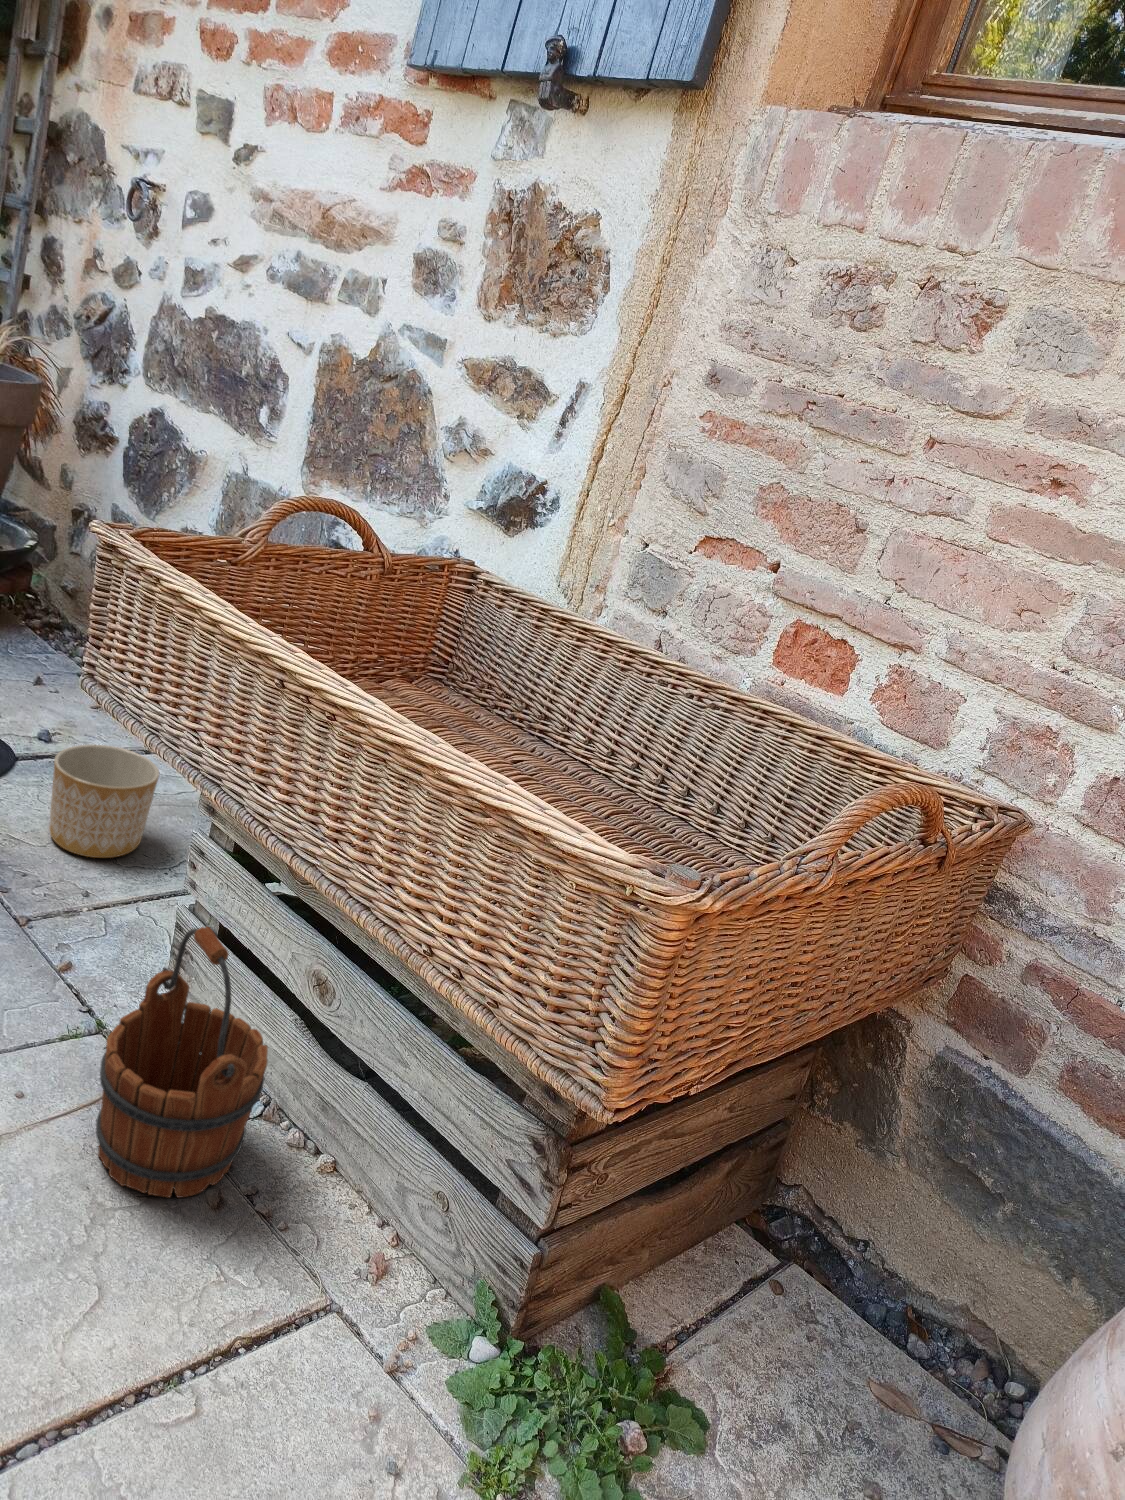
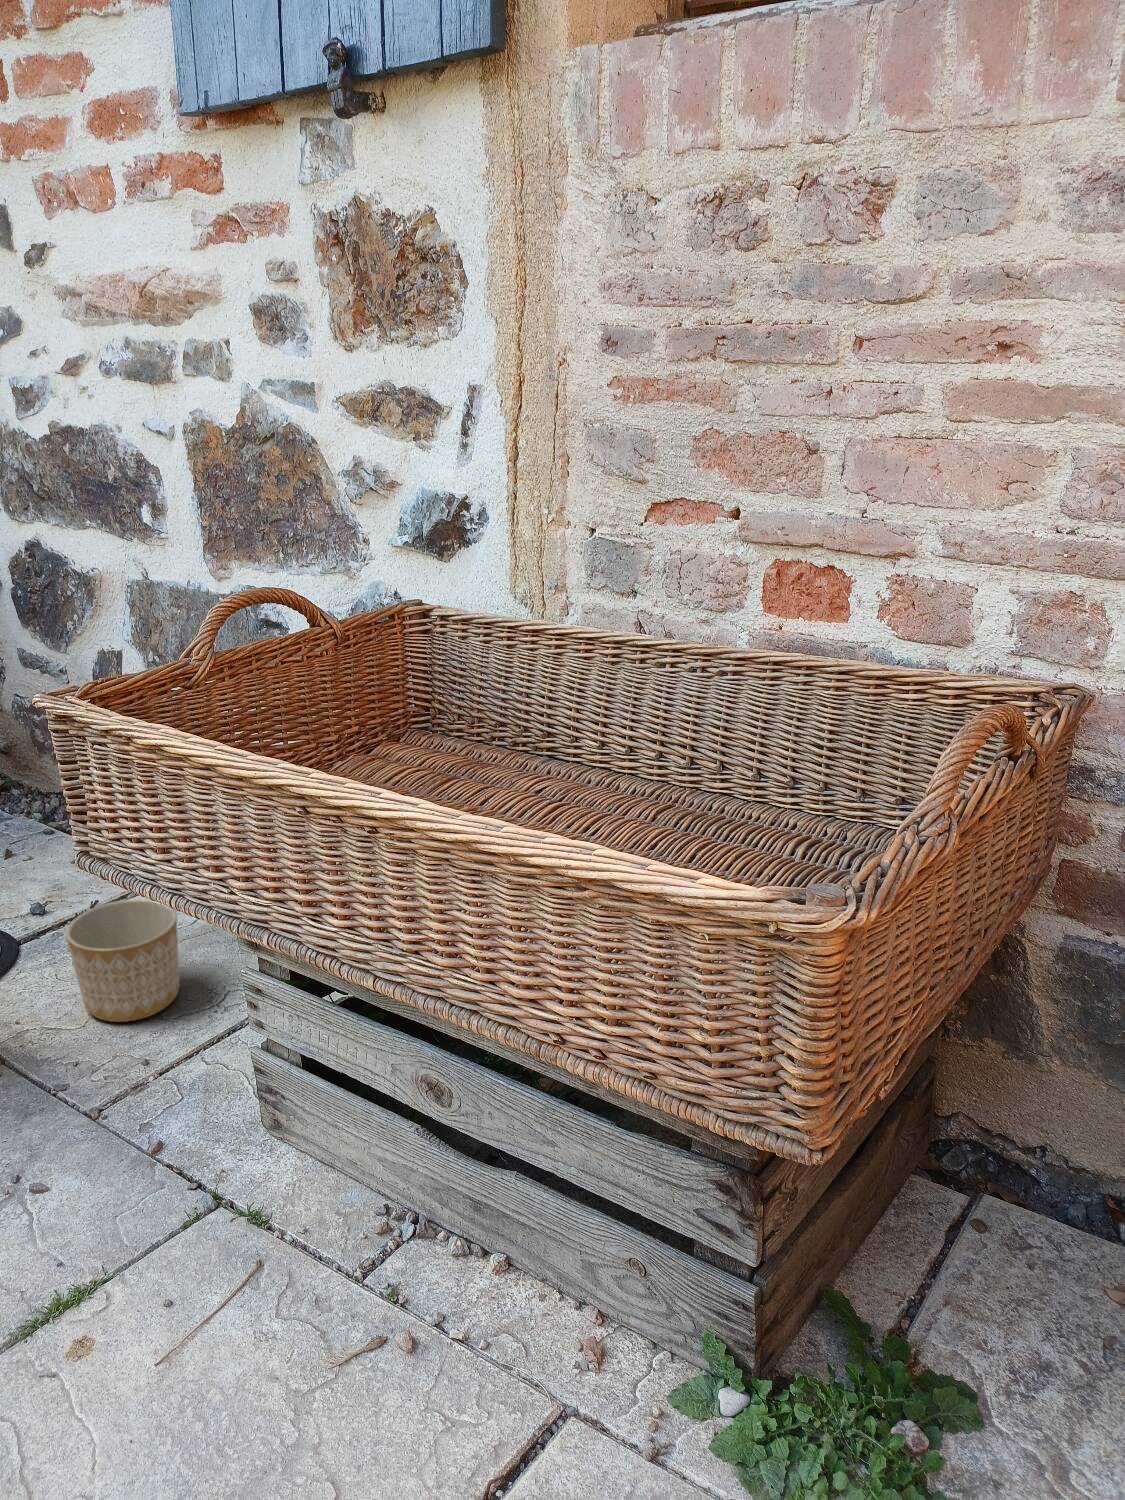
wooden bucket: present [96,927,268,1198] -> none [244,1080,417,1367]

